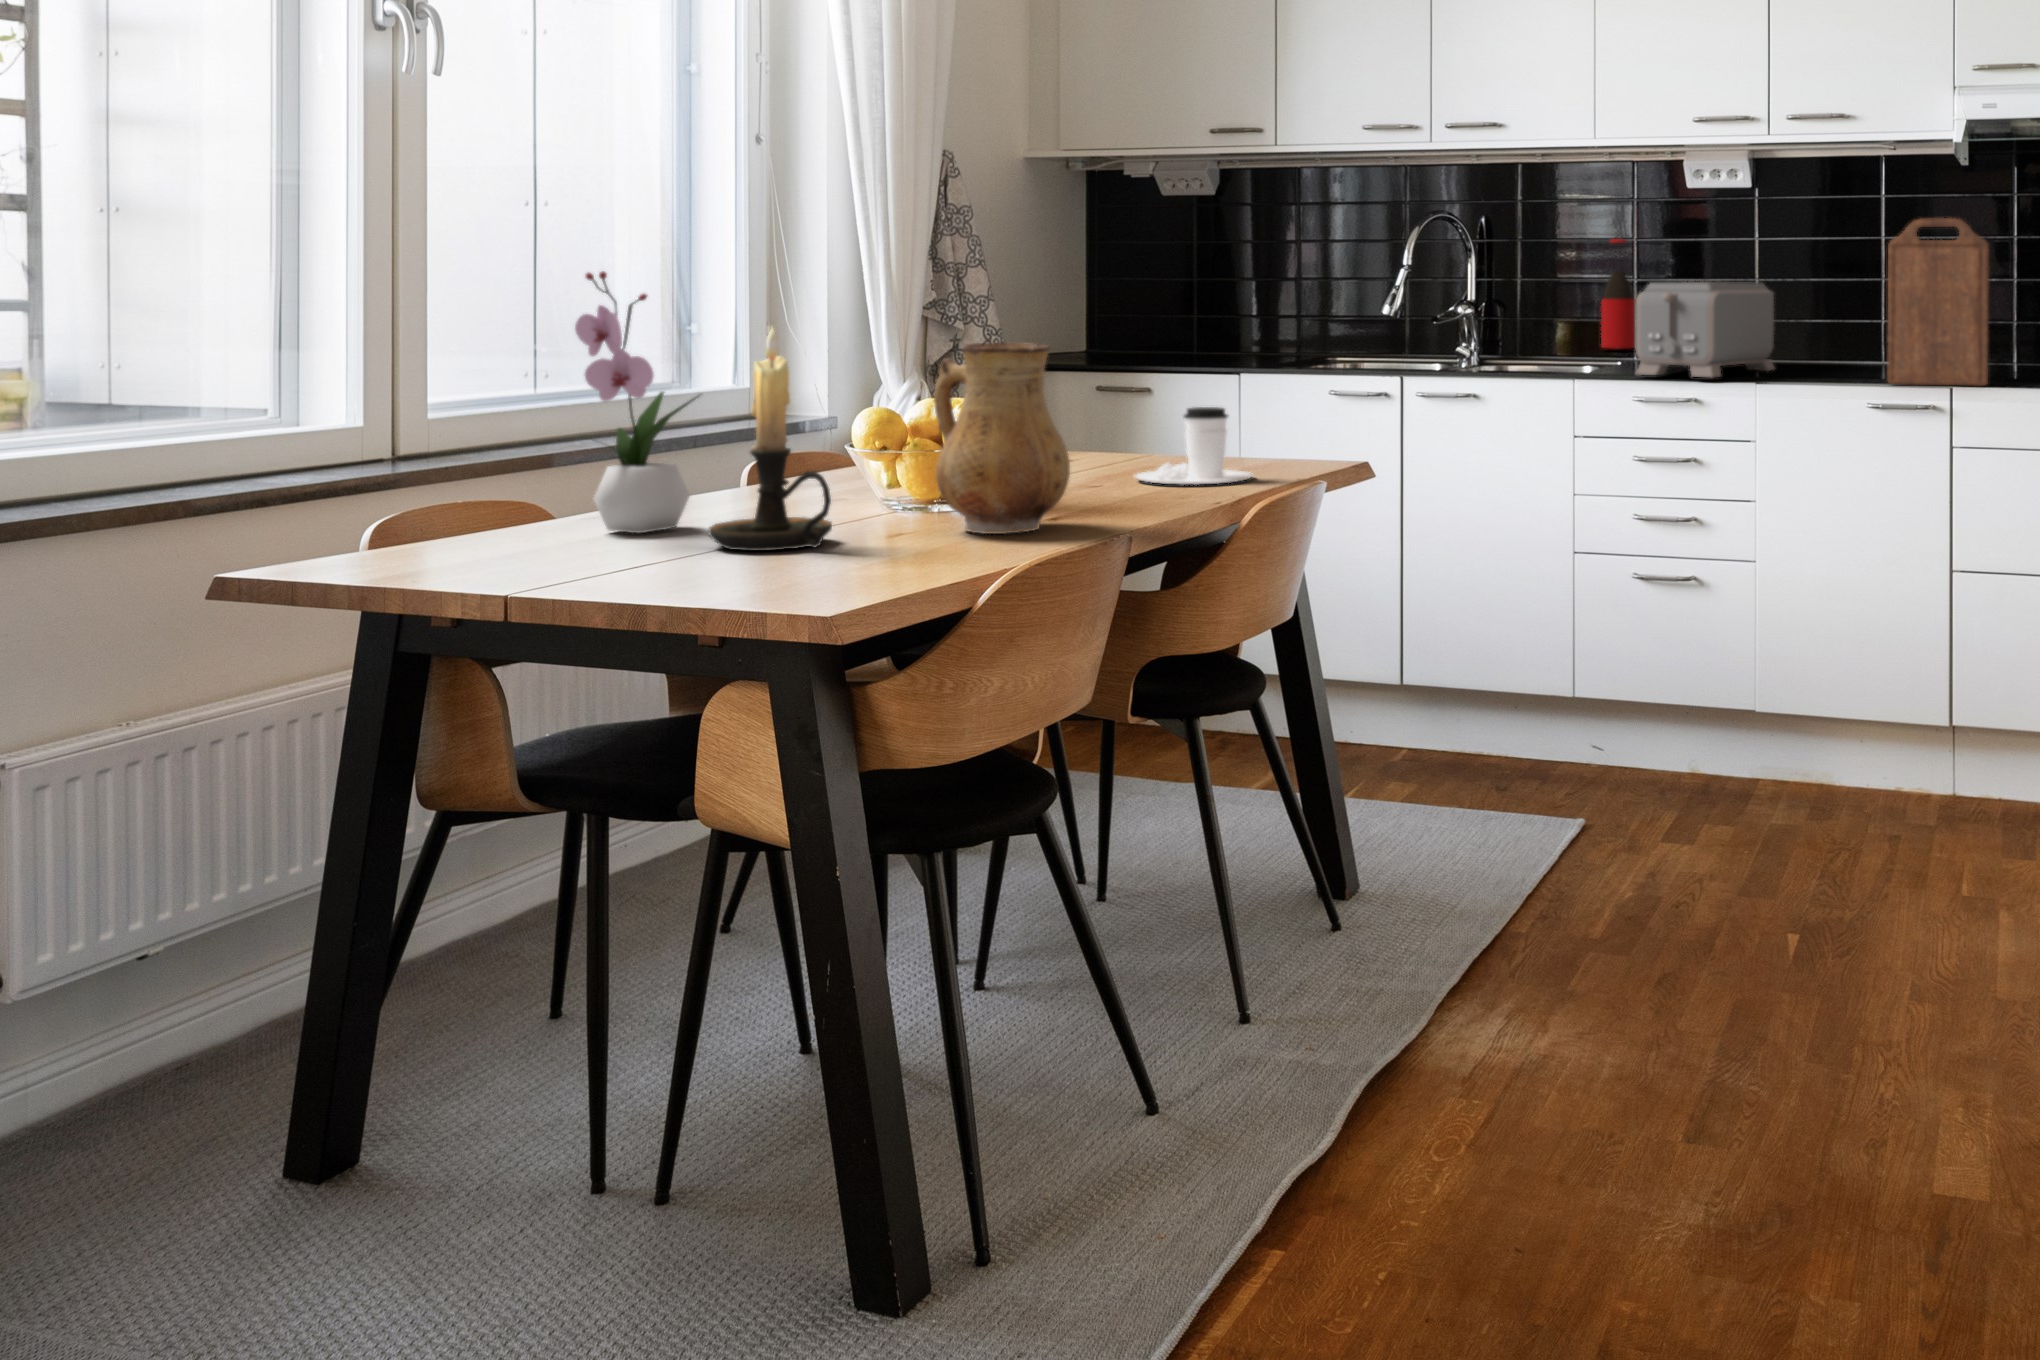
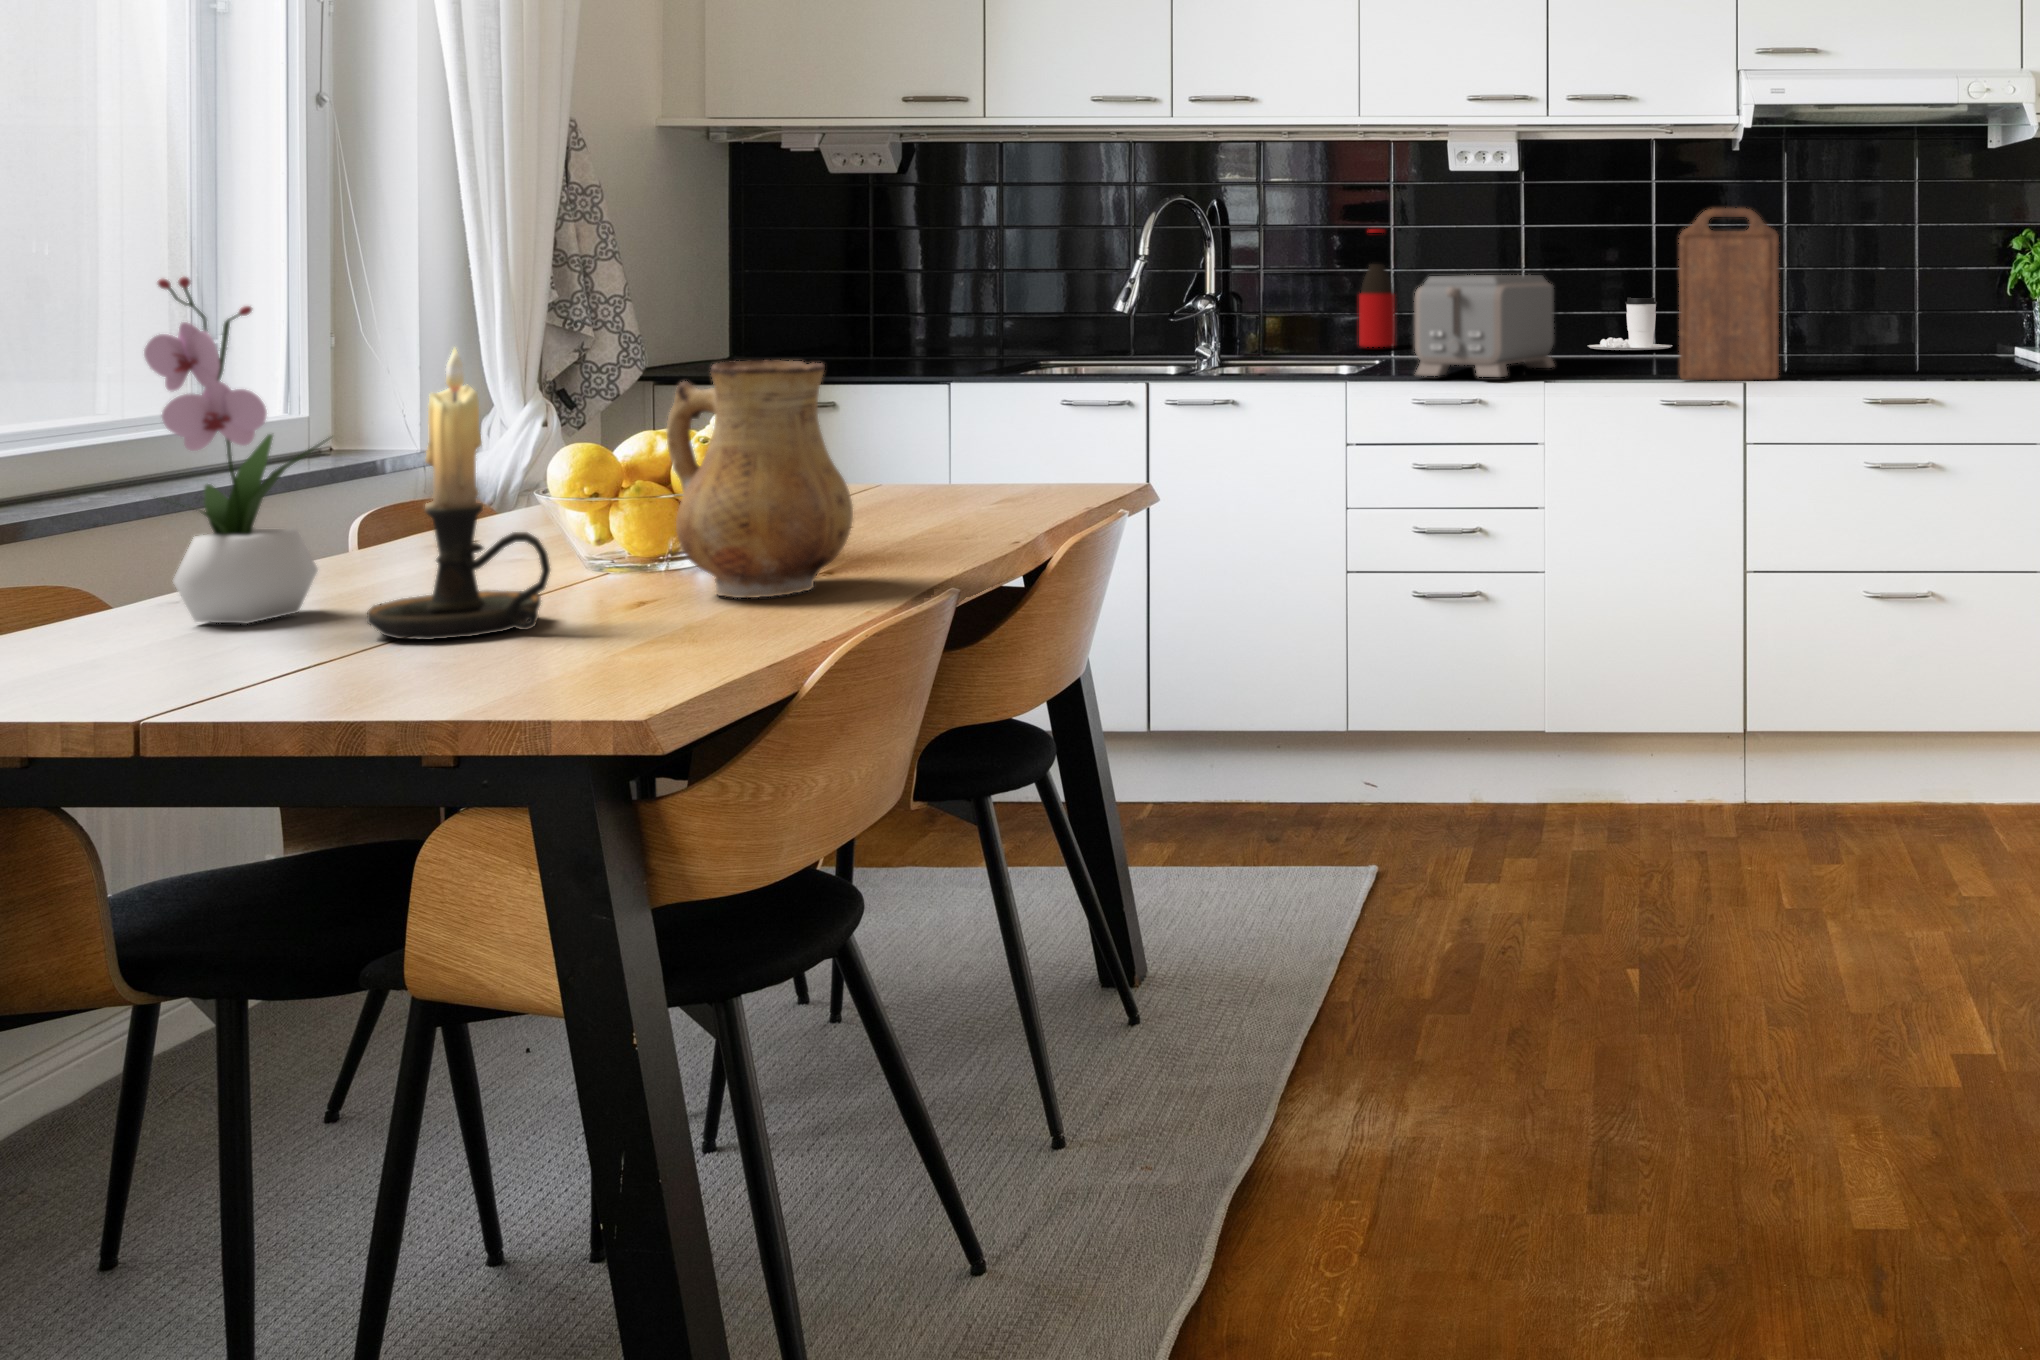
coffee cup: present [1135,407,1253,485] -> present [1588,297,1672,350]

